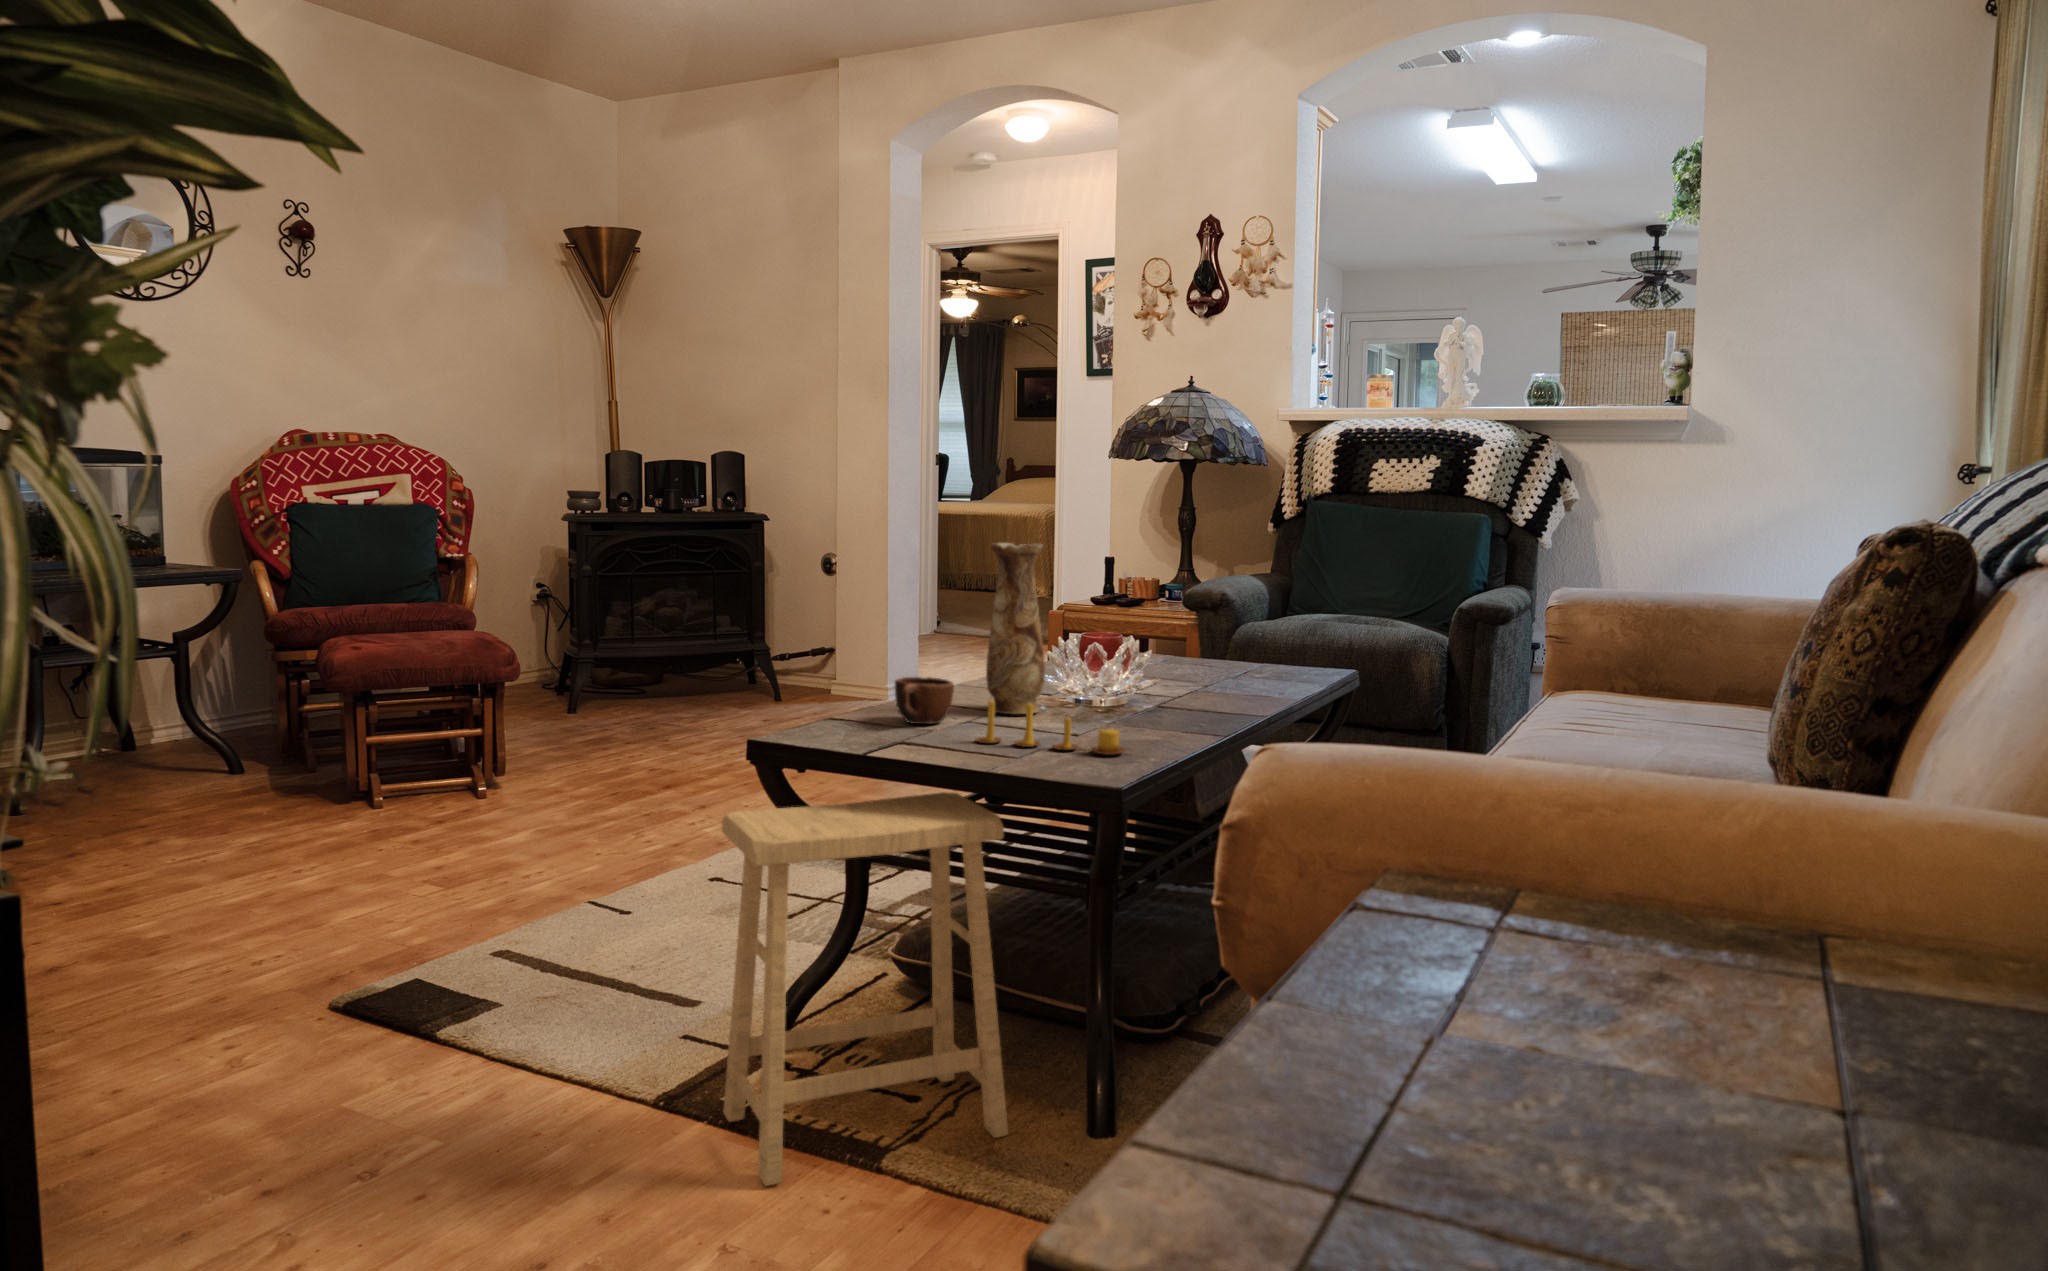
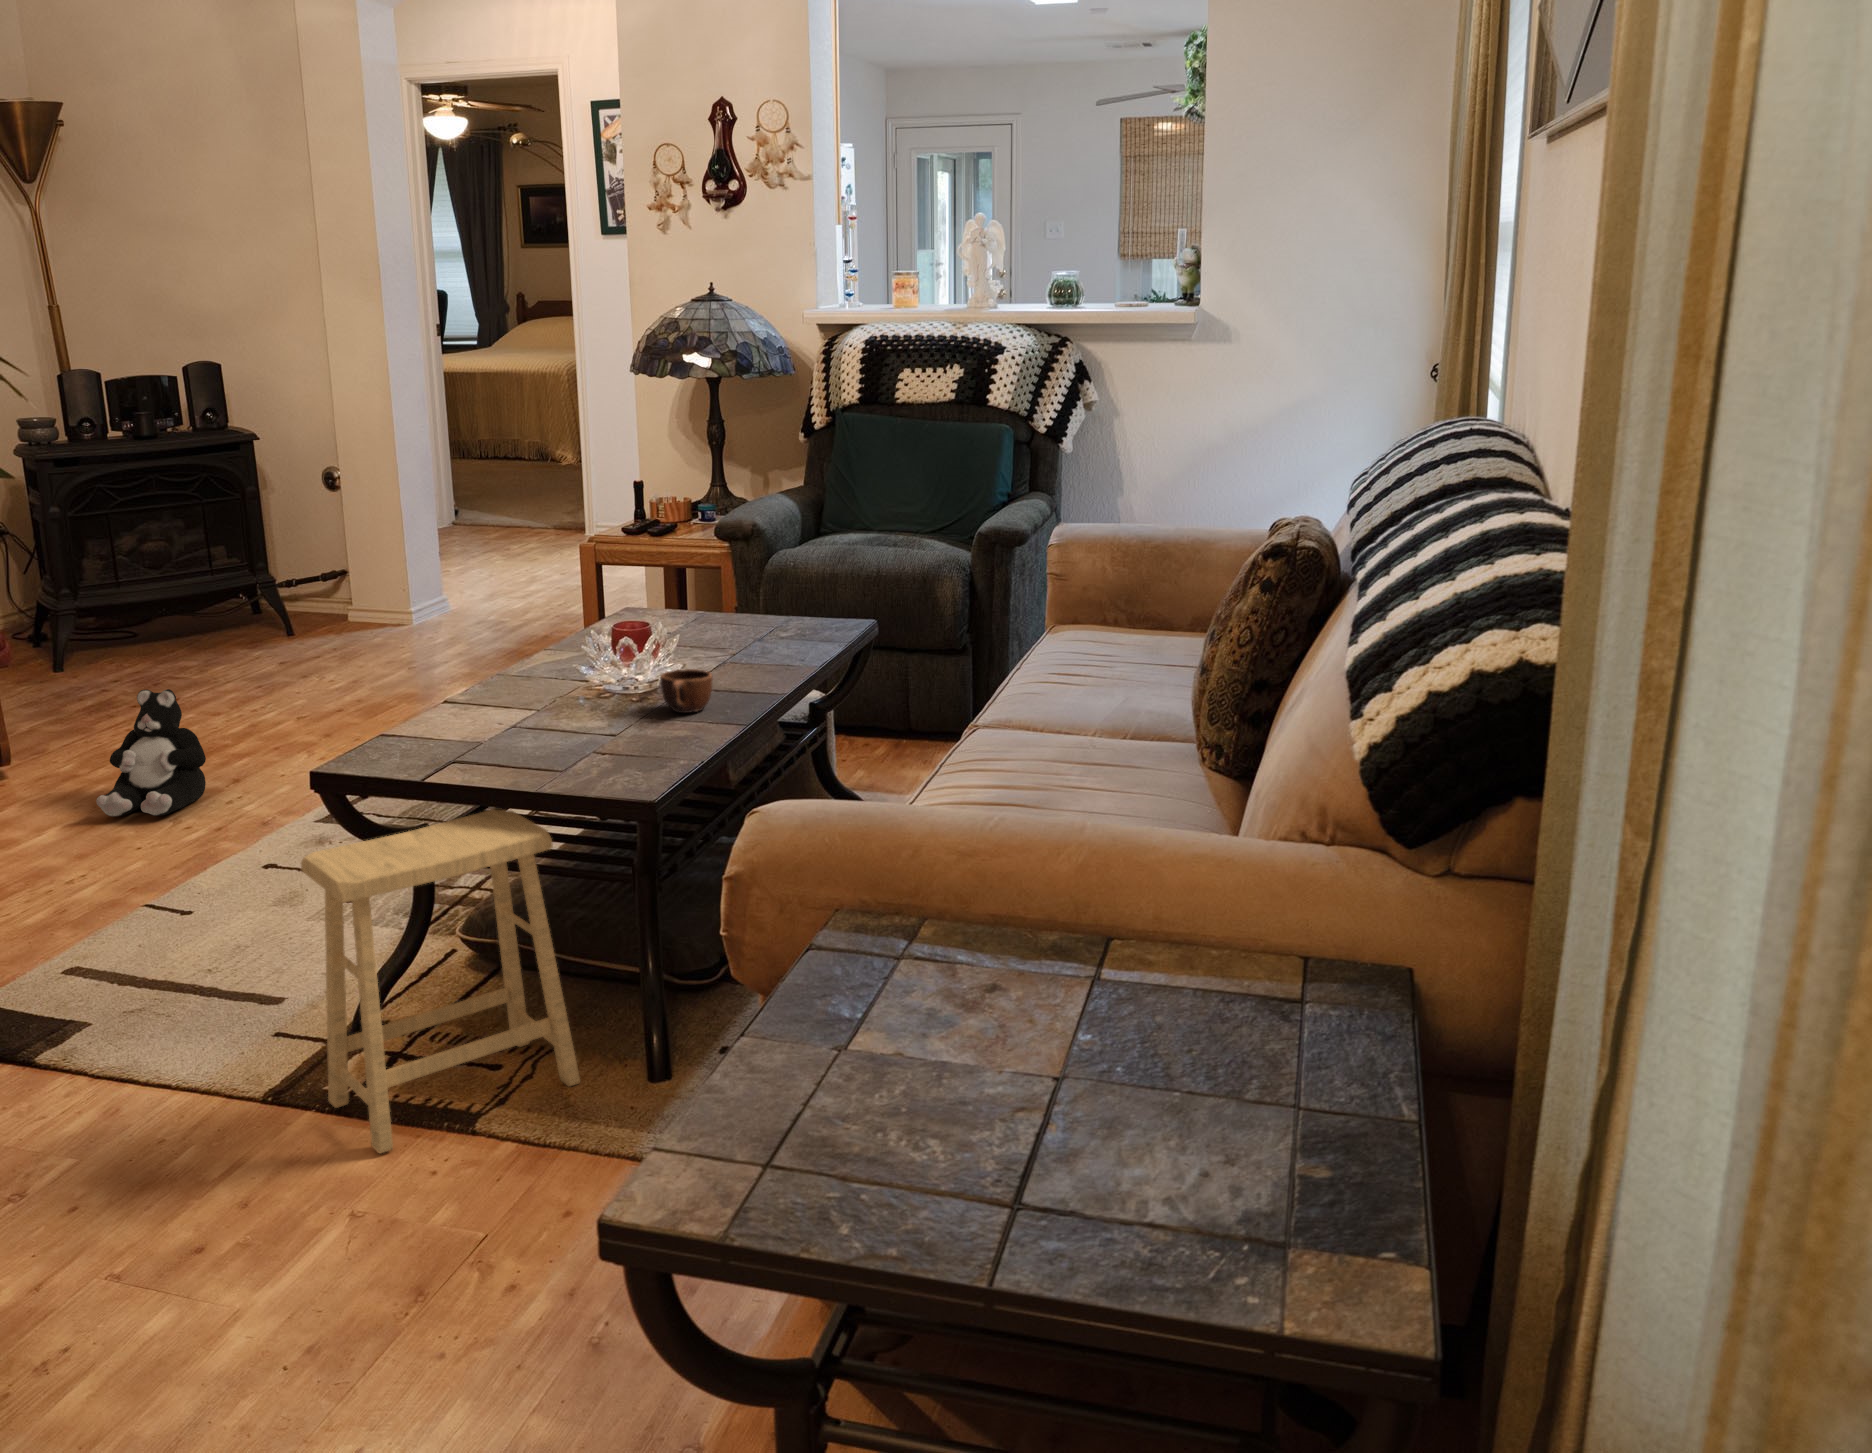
vase: present [986,543,1045,714] -> none [515,559,577,717]
mug: present [895,677,954,724] -> present [660,669,713,713]
plush toy: none [588,700,688,818] -> present [96,689,206,816]
candle: present [976,700,1125,755] -> none [519,715,653,759]

